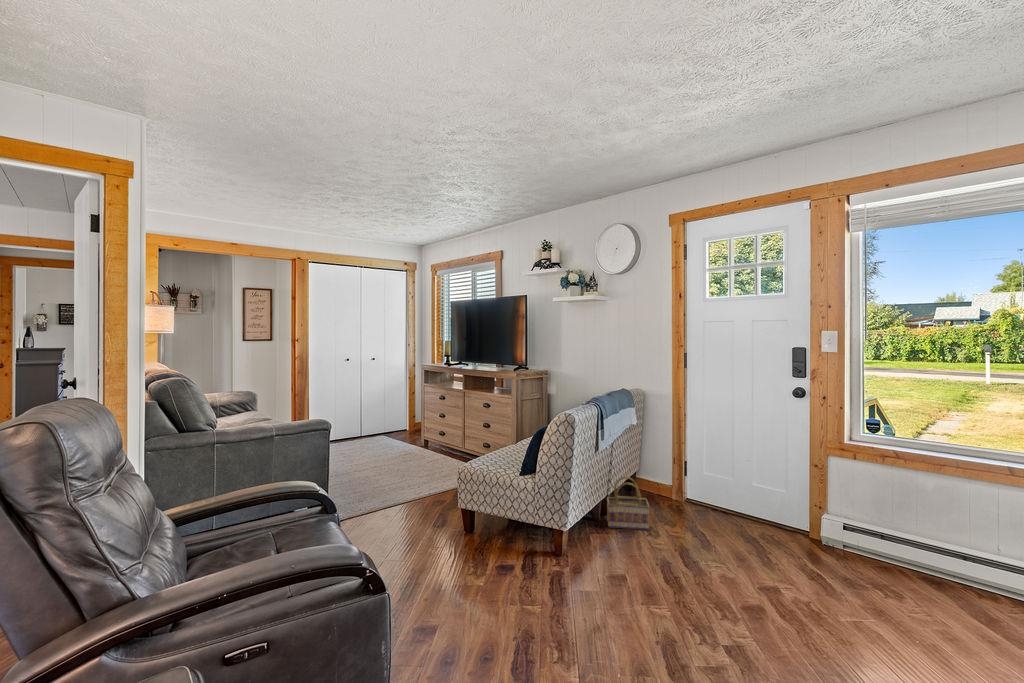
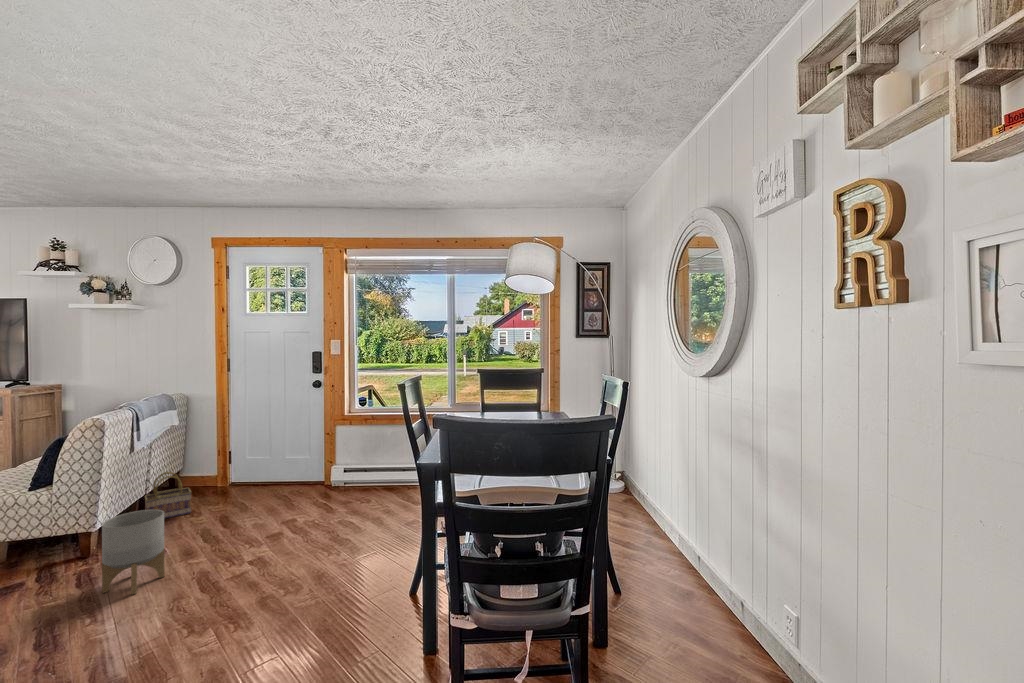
planter: none [570,527,626,629] -> present [102,510,164,595]

